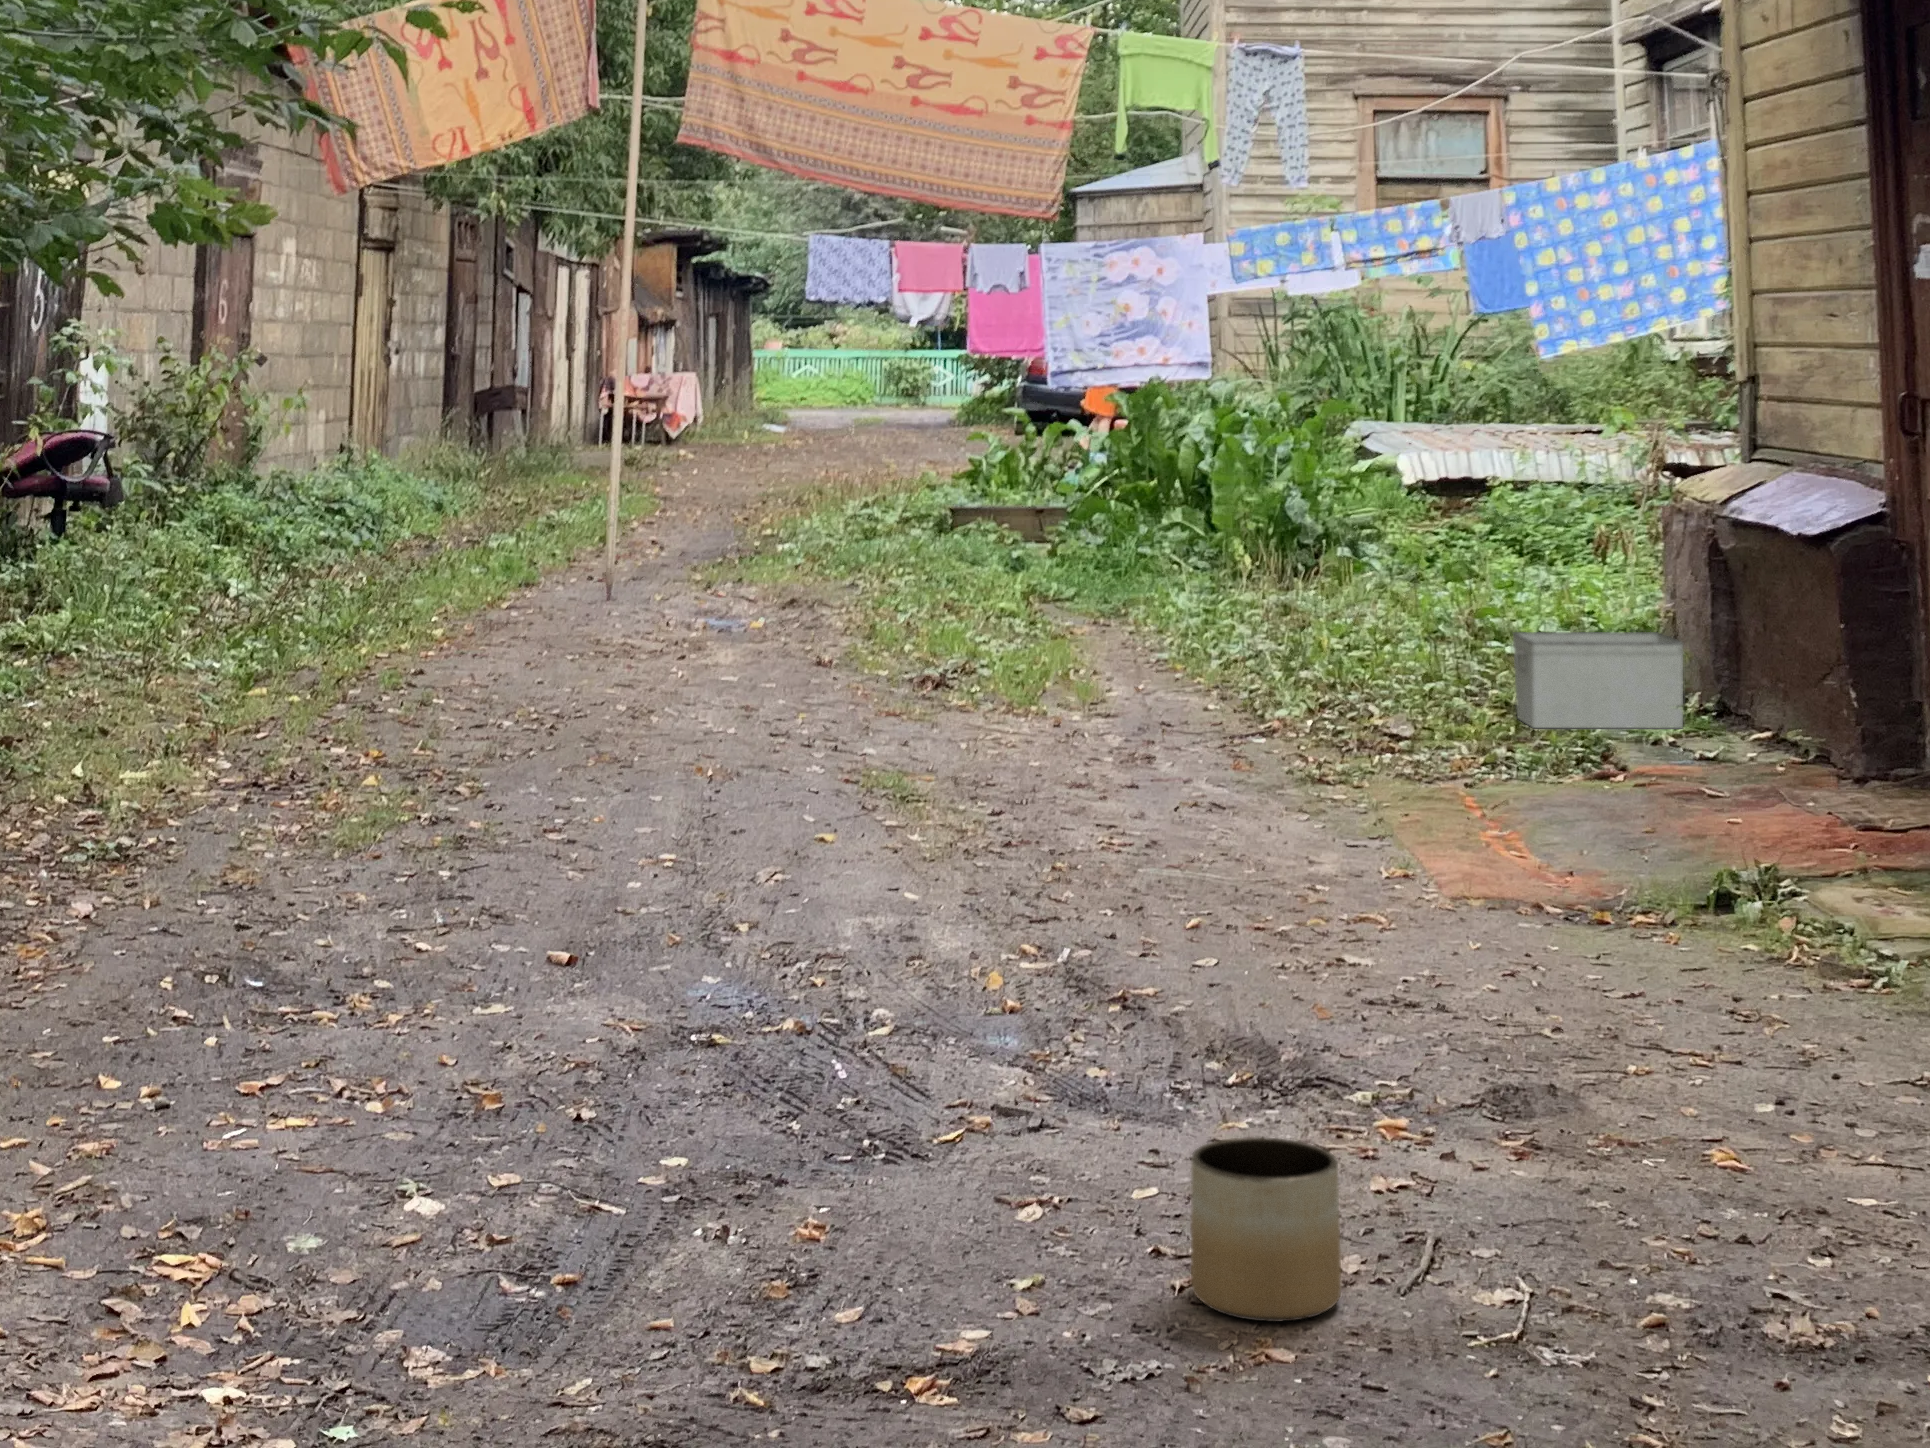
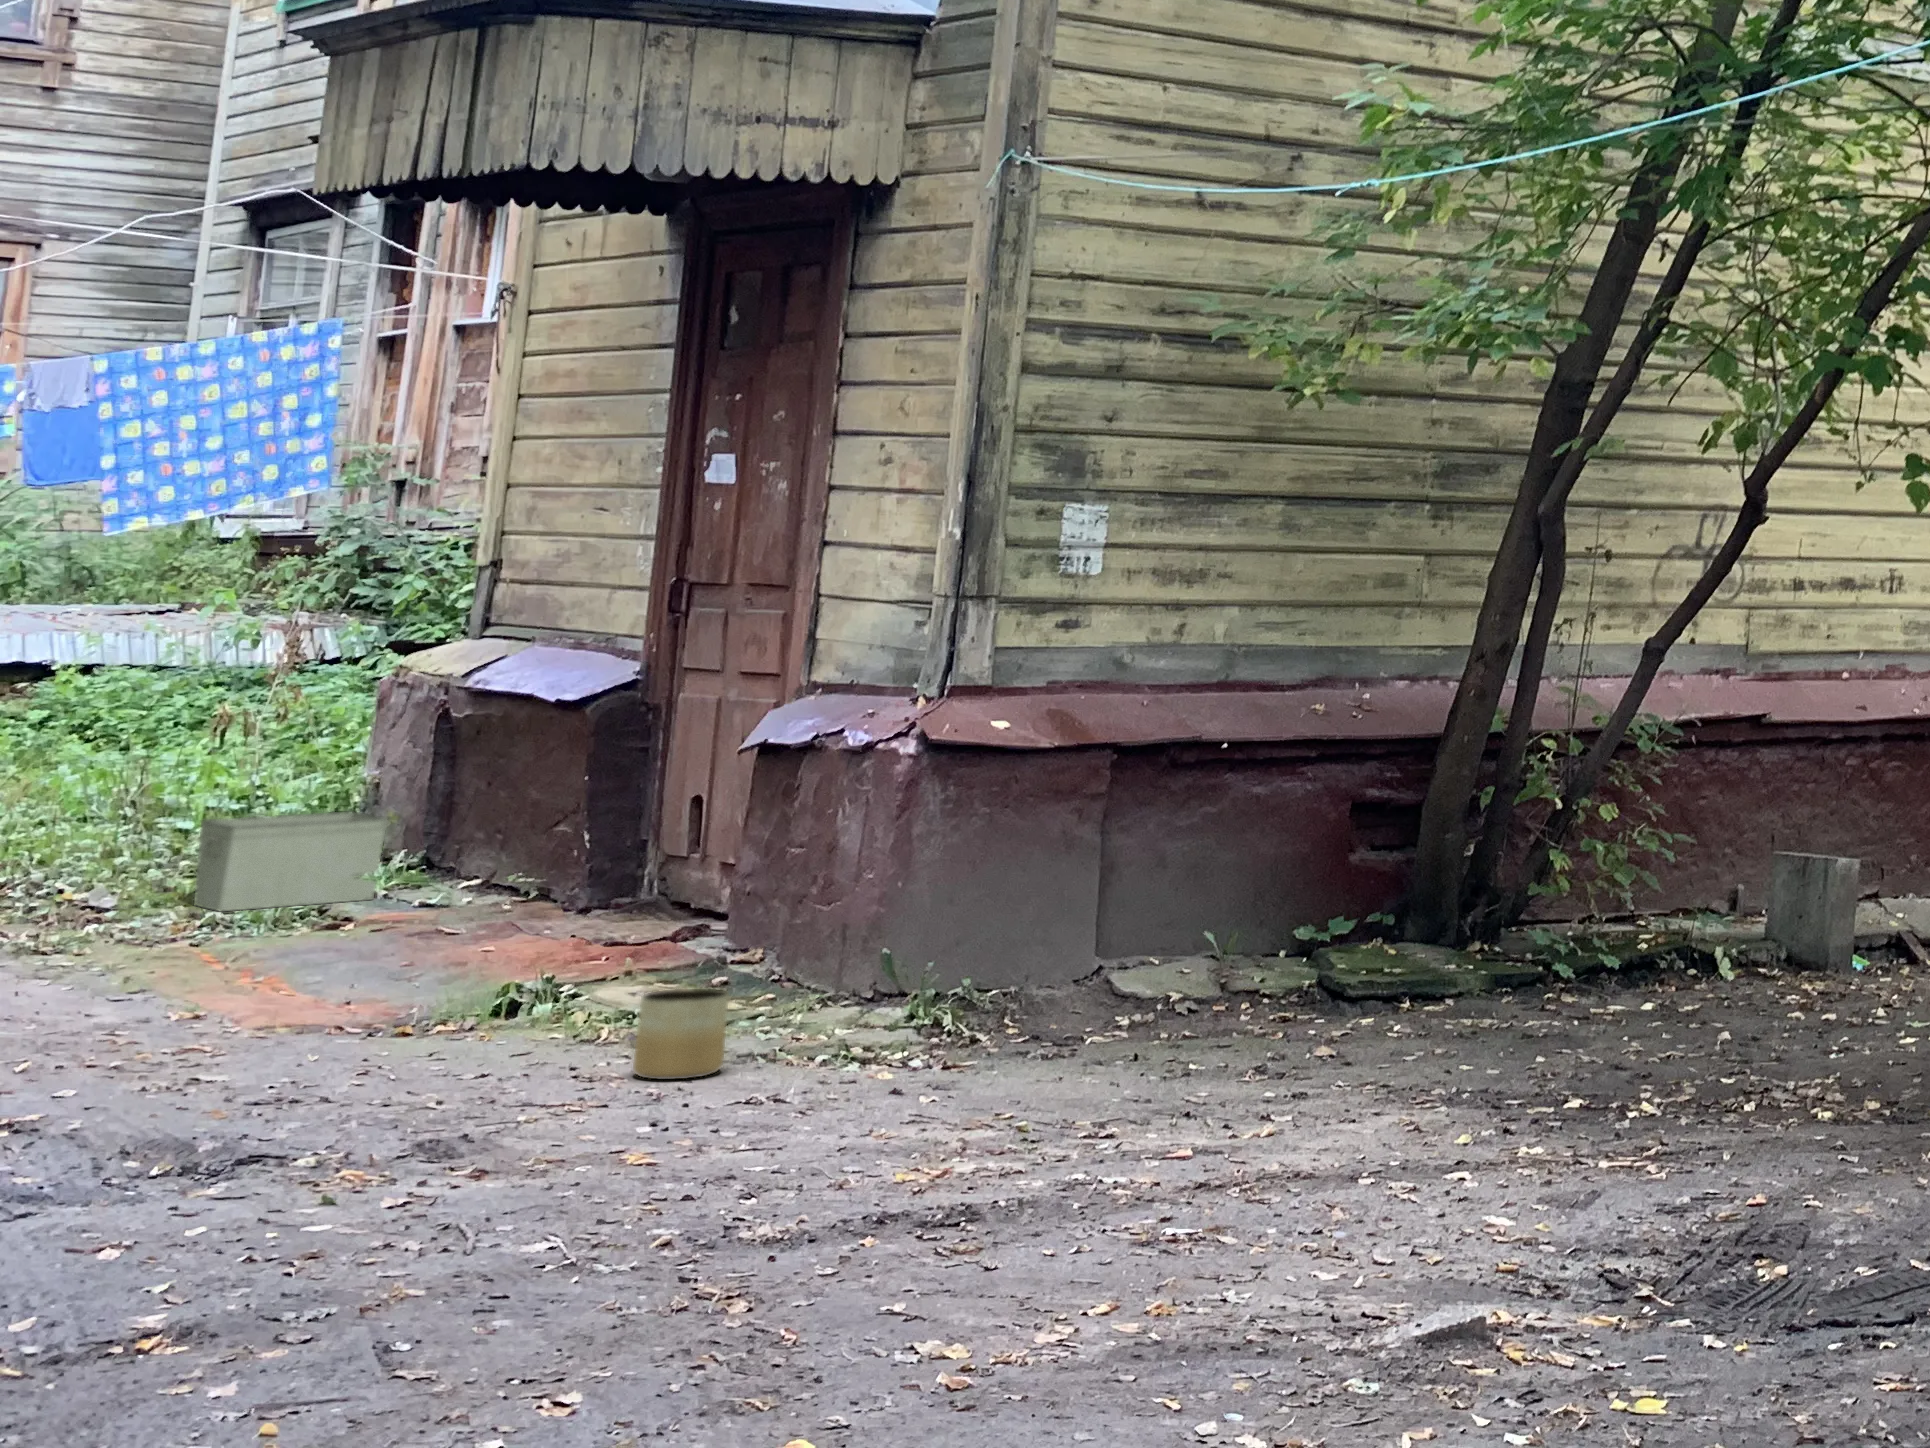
planter: present [1191,1137,1341,1322] -> present [633,989,729,1080]

